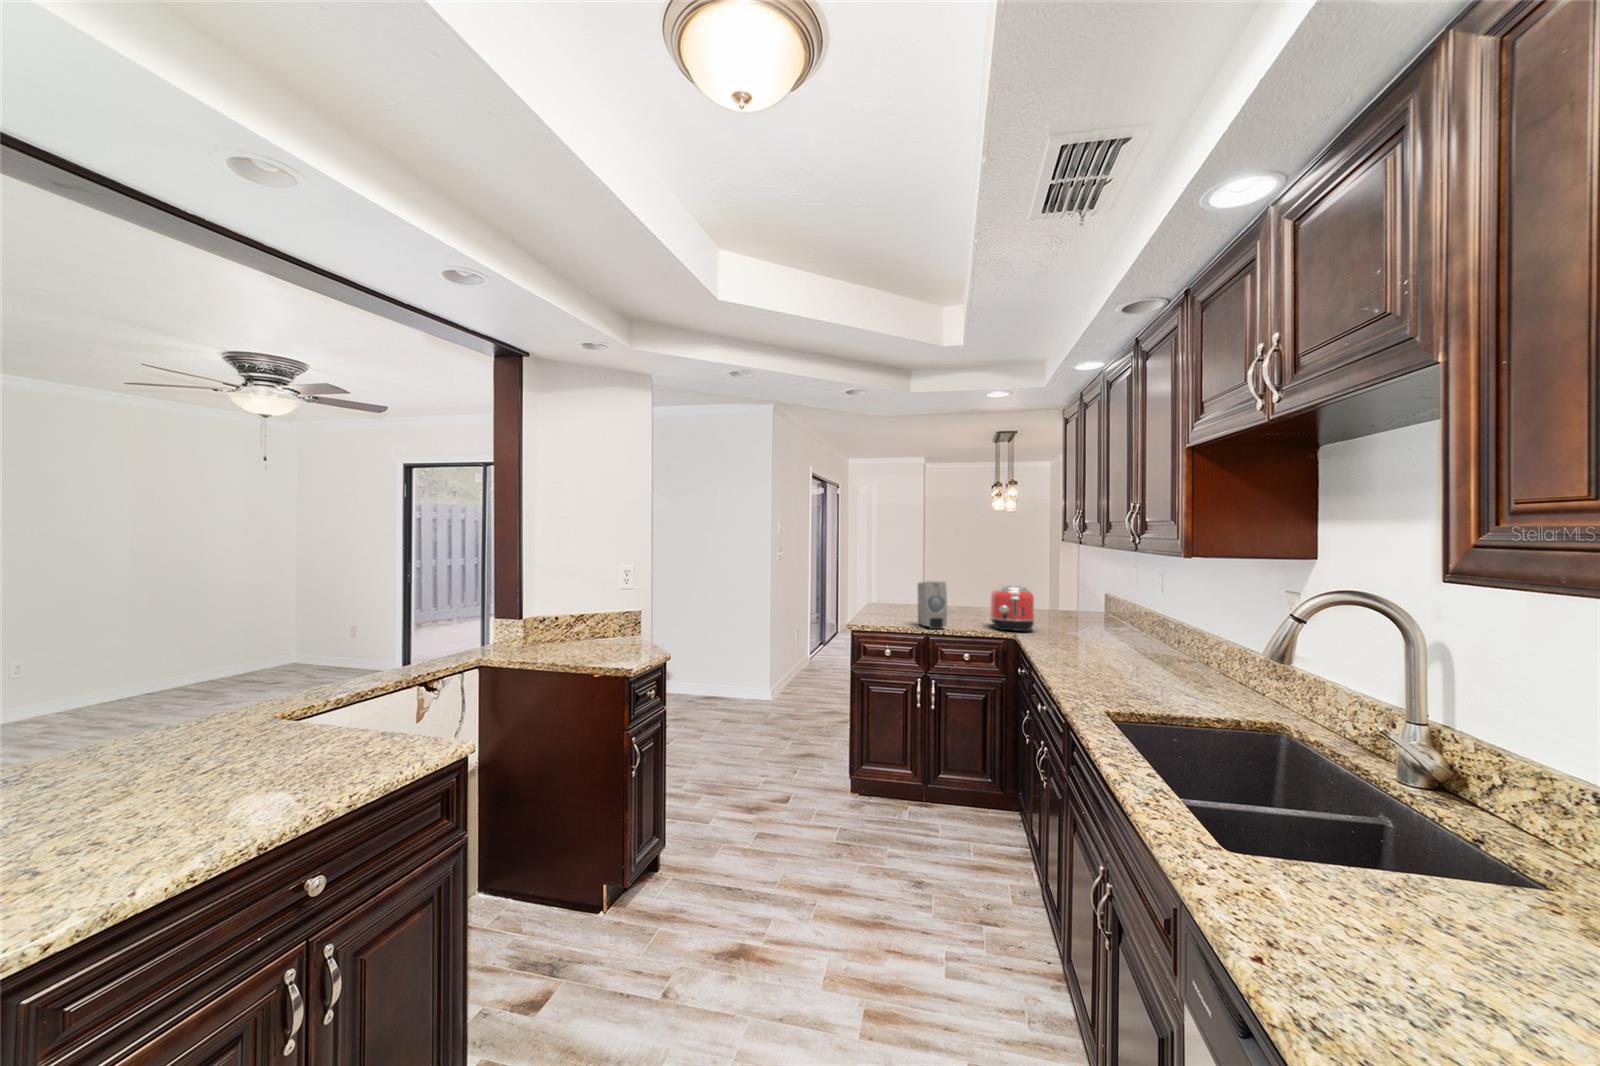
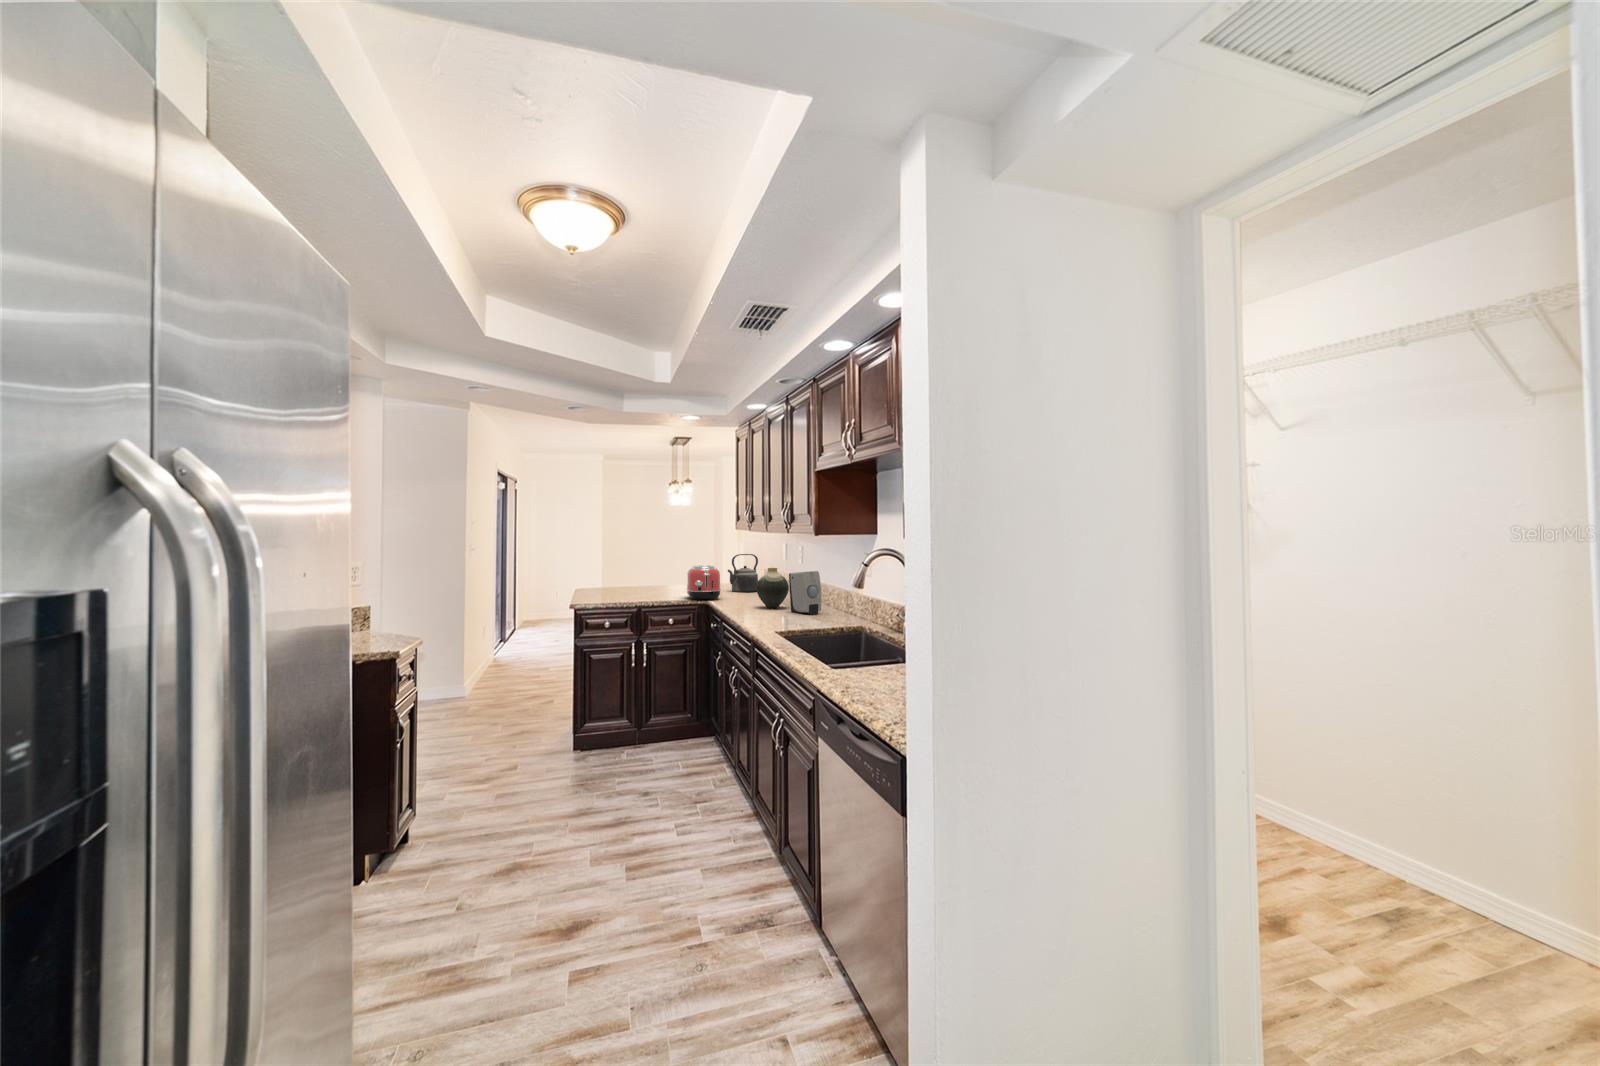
kettle: none [1049,573,1094,623] -> present [728,554,758,592]
soap dispenser: present [918,581,947,629] -> present [789,571,821,614]
vase: none [1084,596,1138,655] -> present [756,568,789,608]

